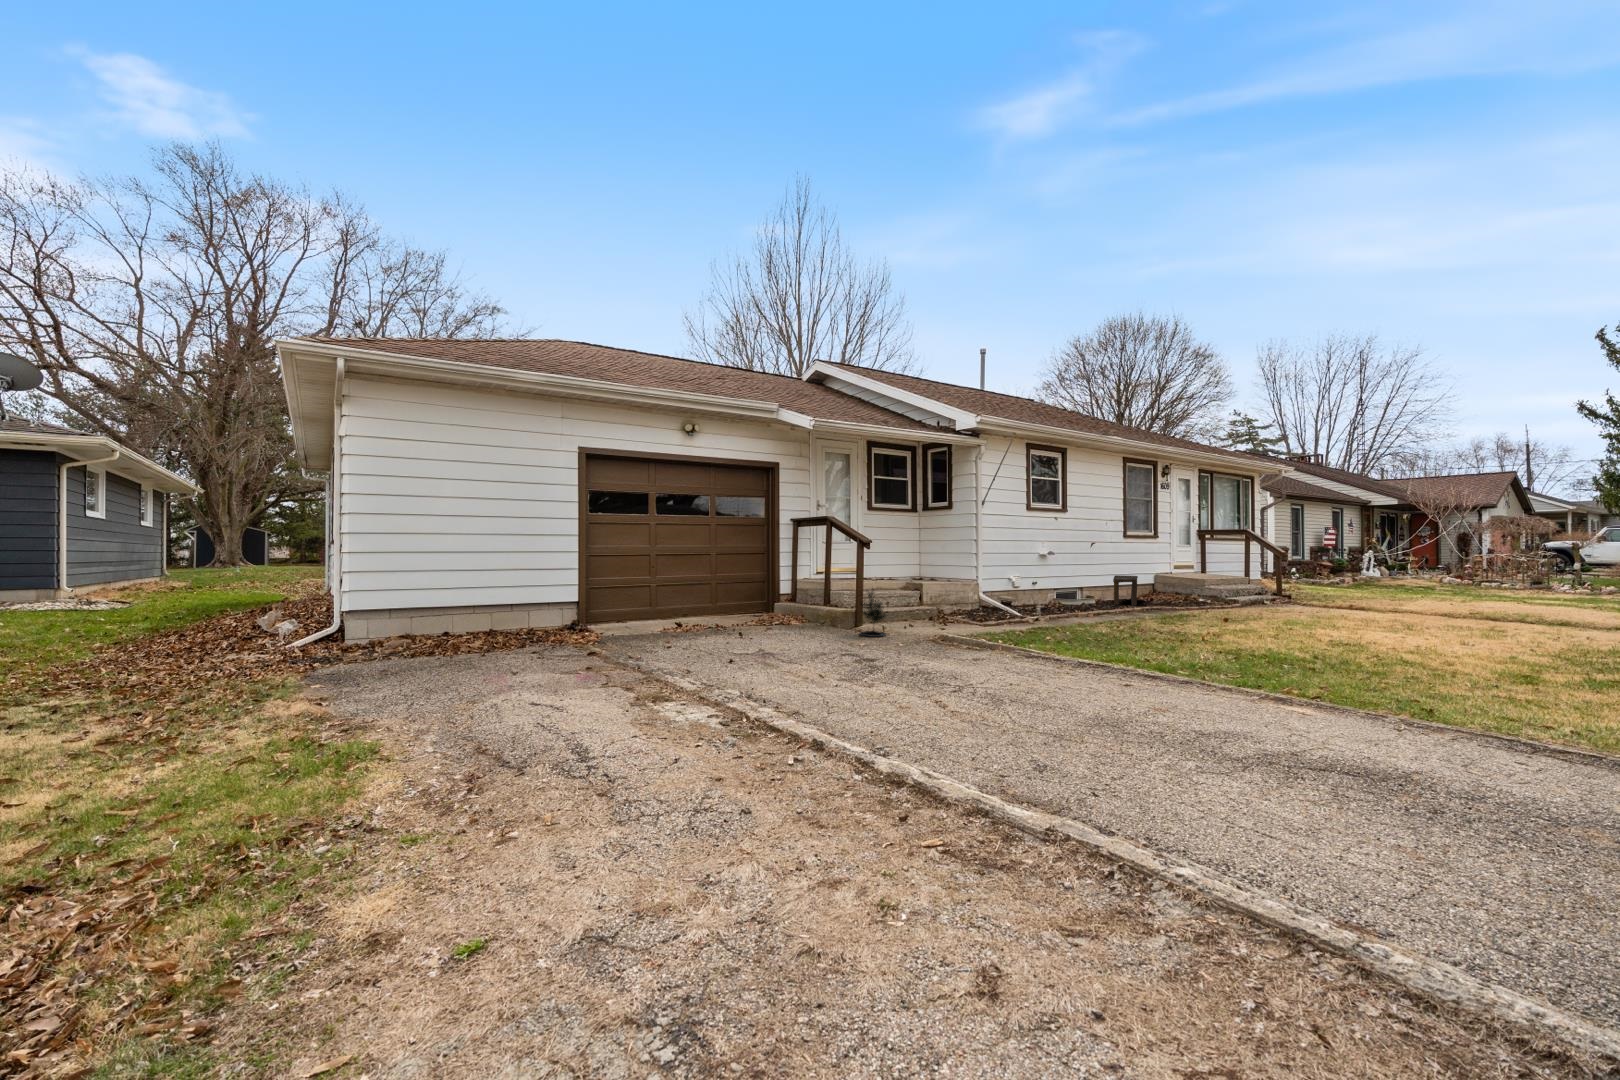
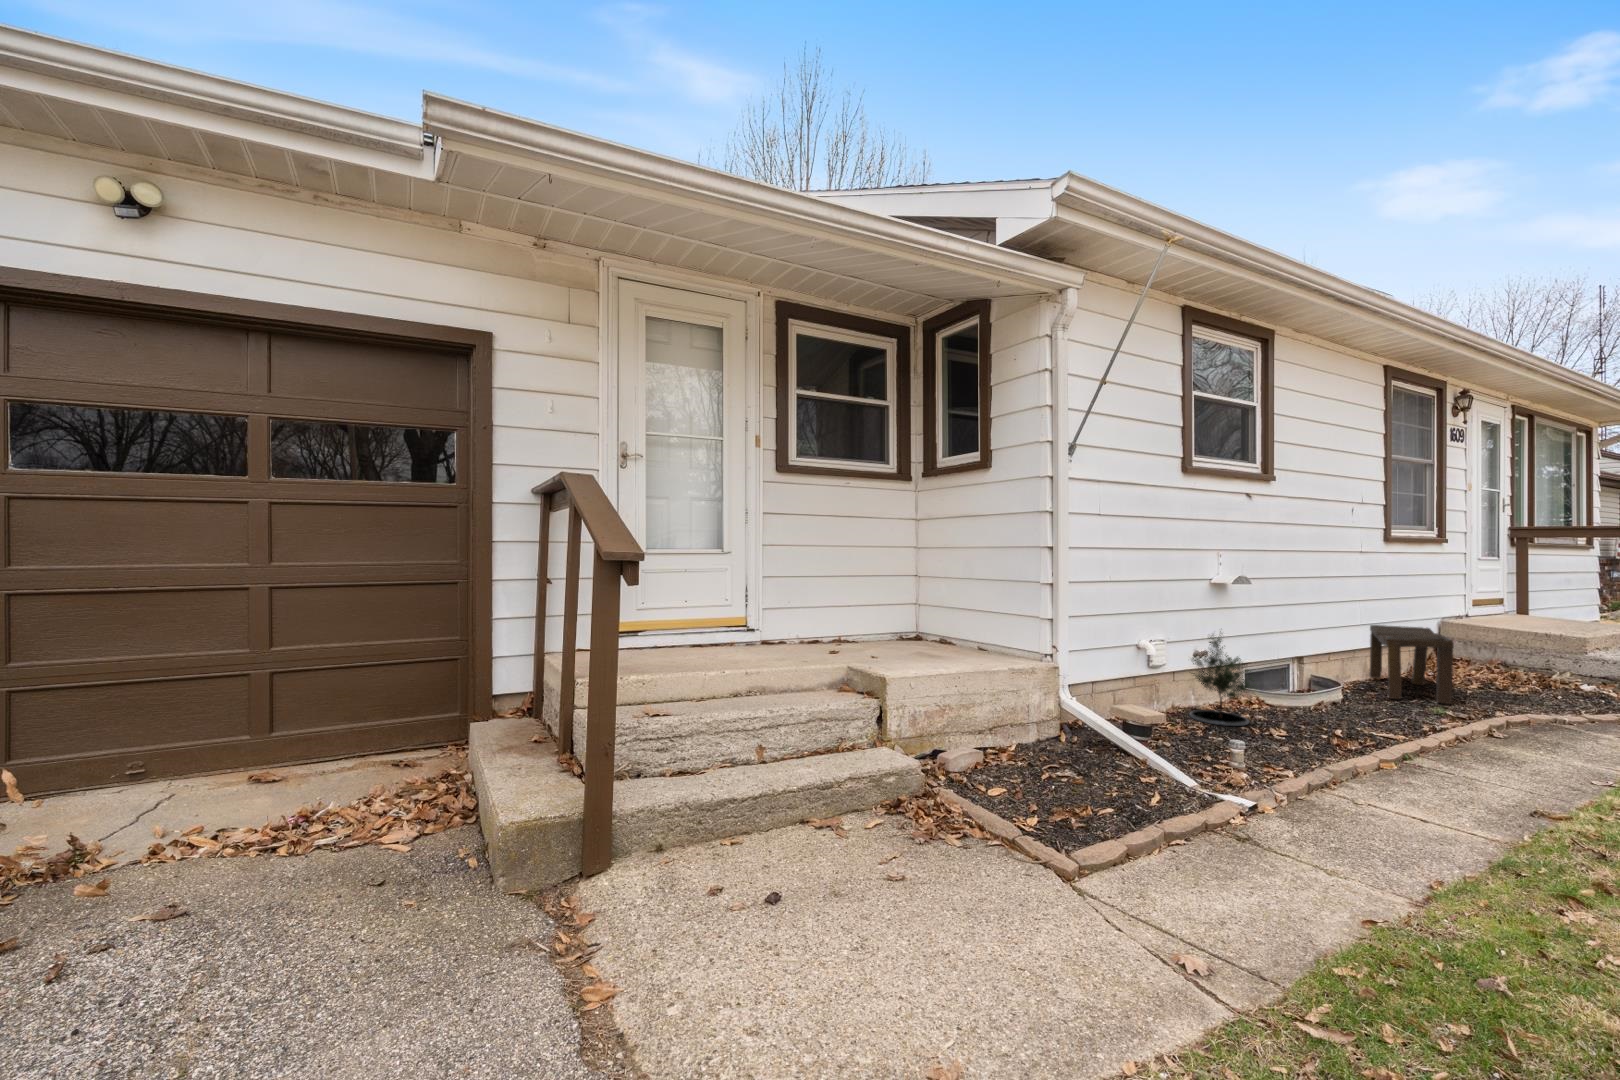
potted tree: present [859,591,886,637] -> present [1189,635,1251,726]

